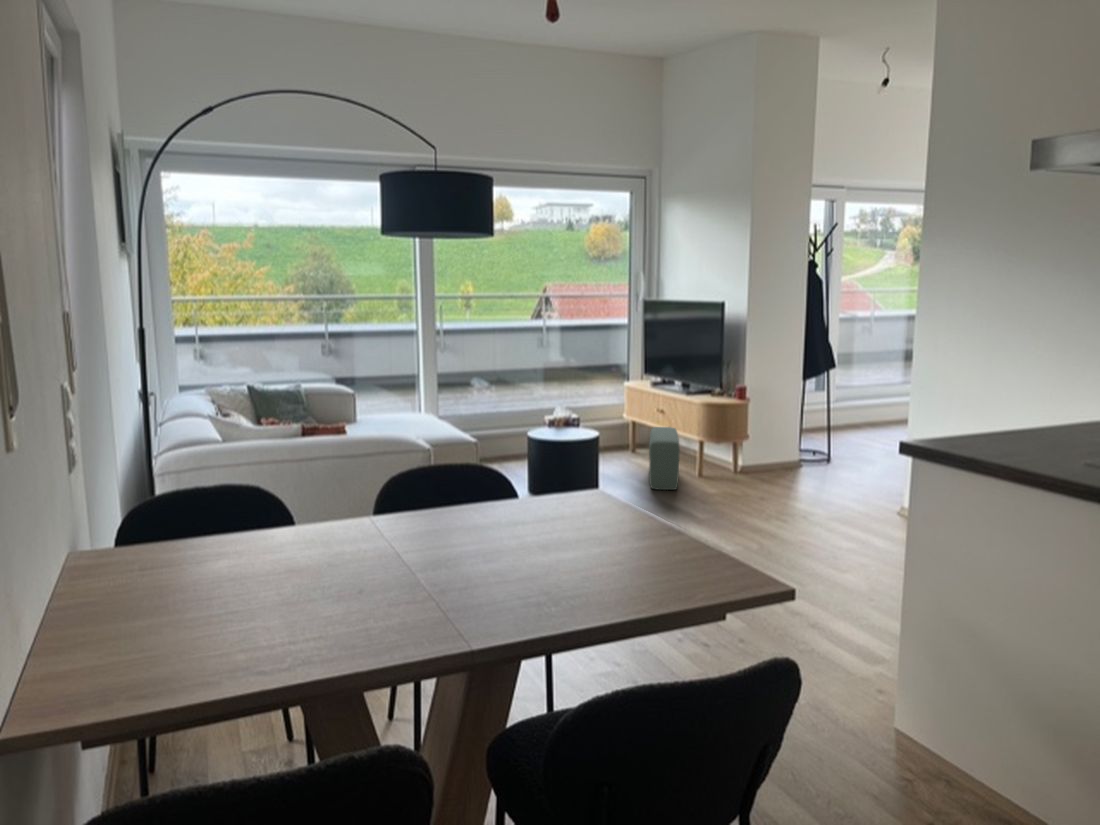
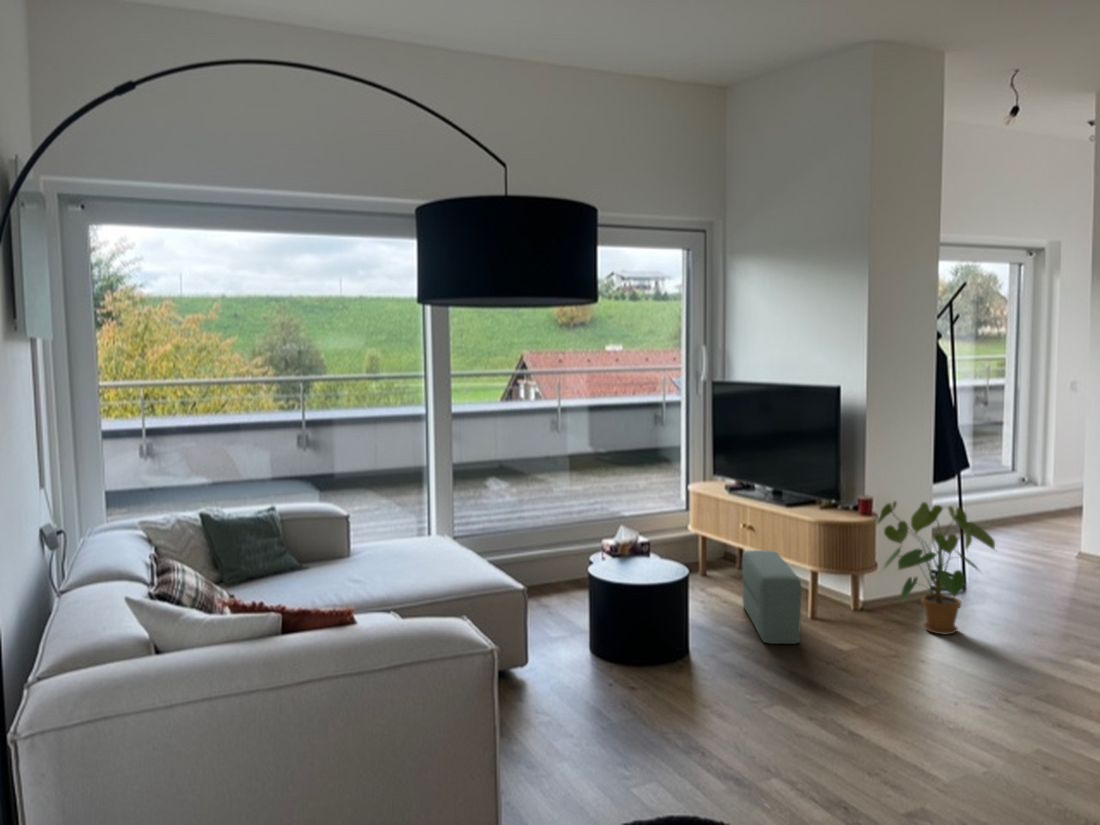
house plant: none [742,390,837,487] -> present [877,502,995,635]

